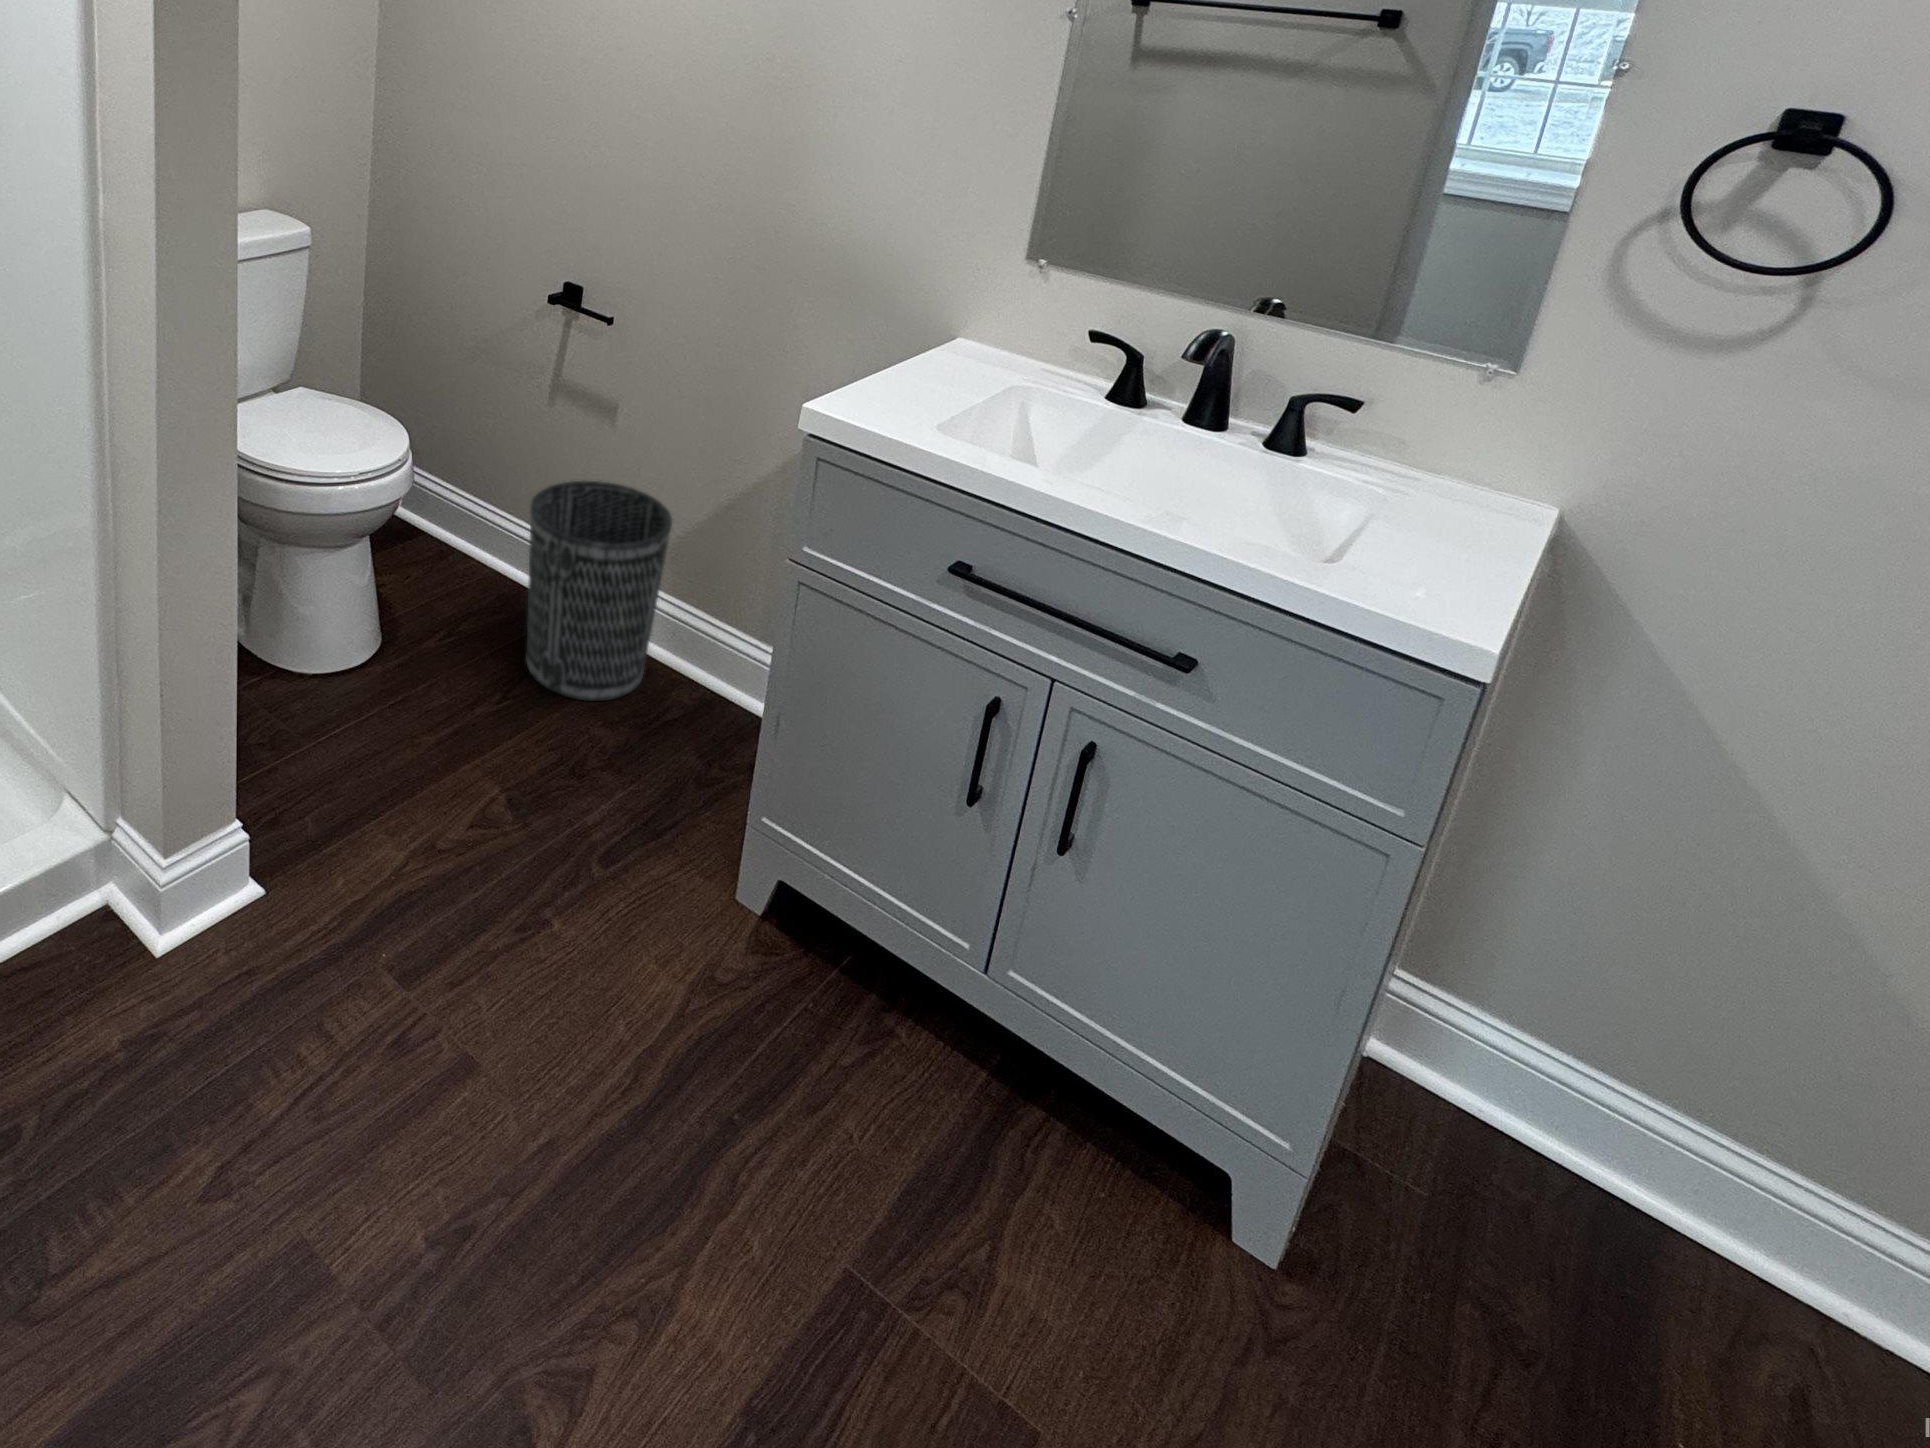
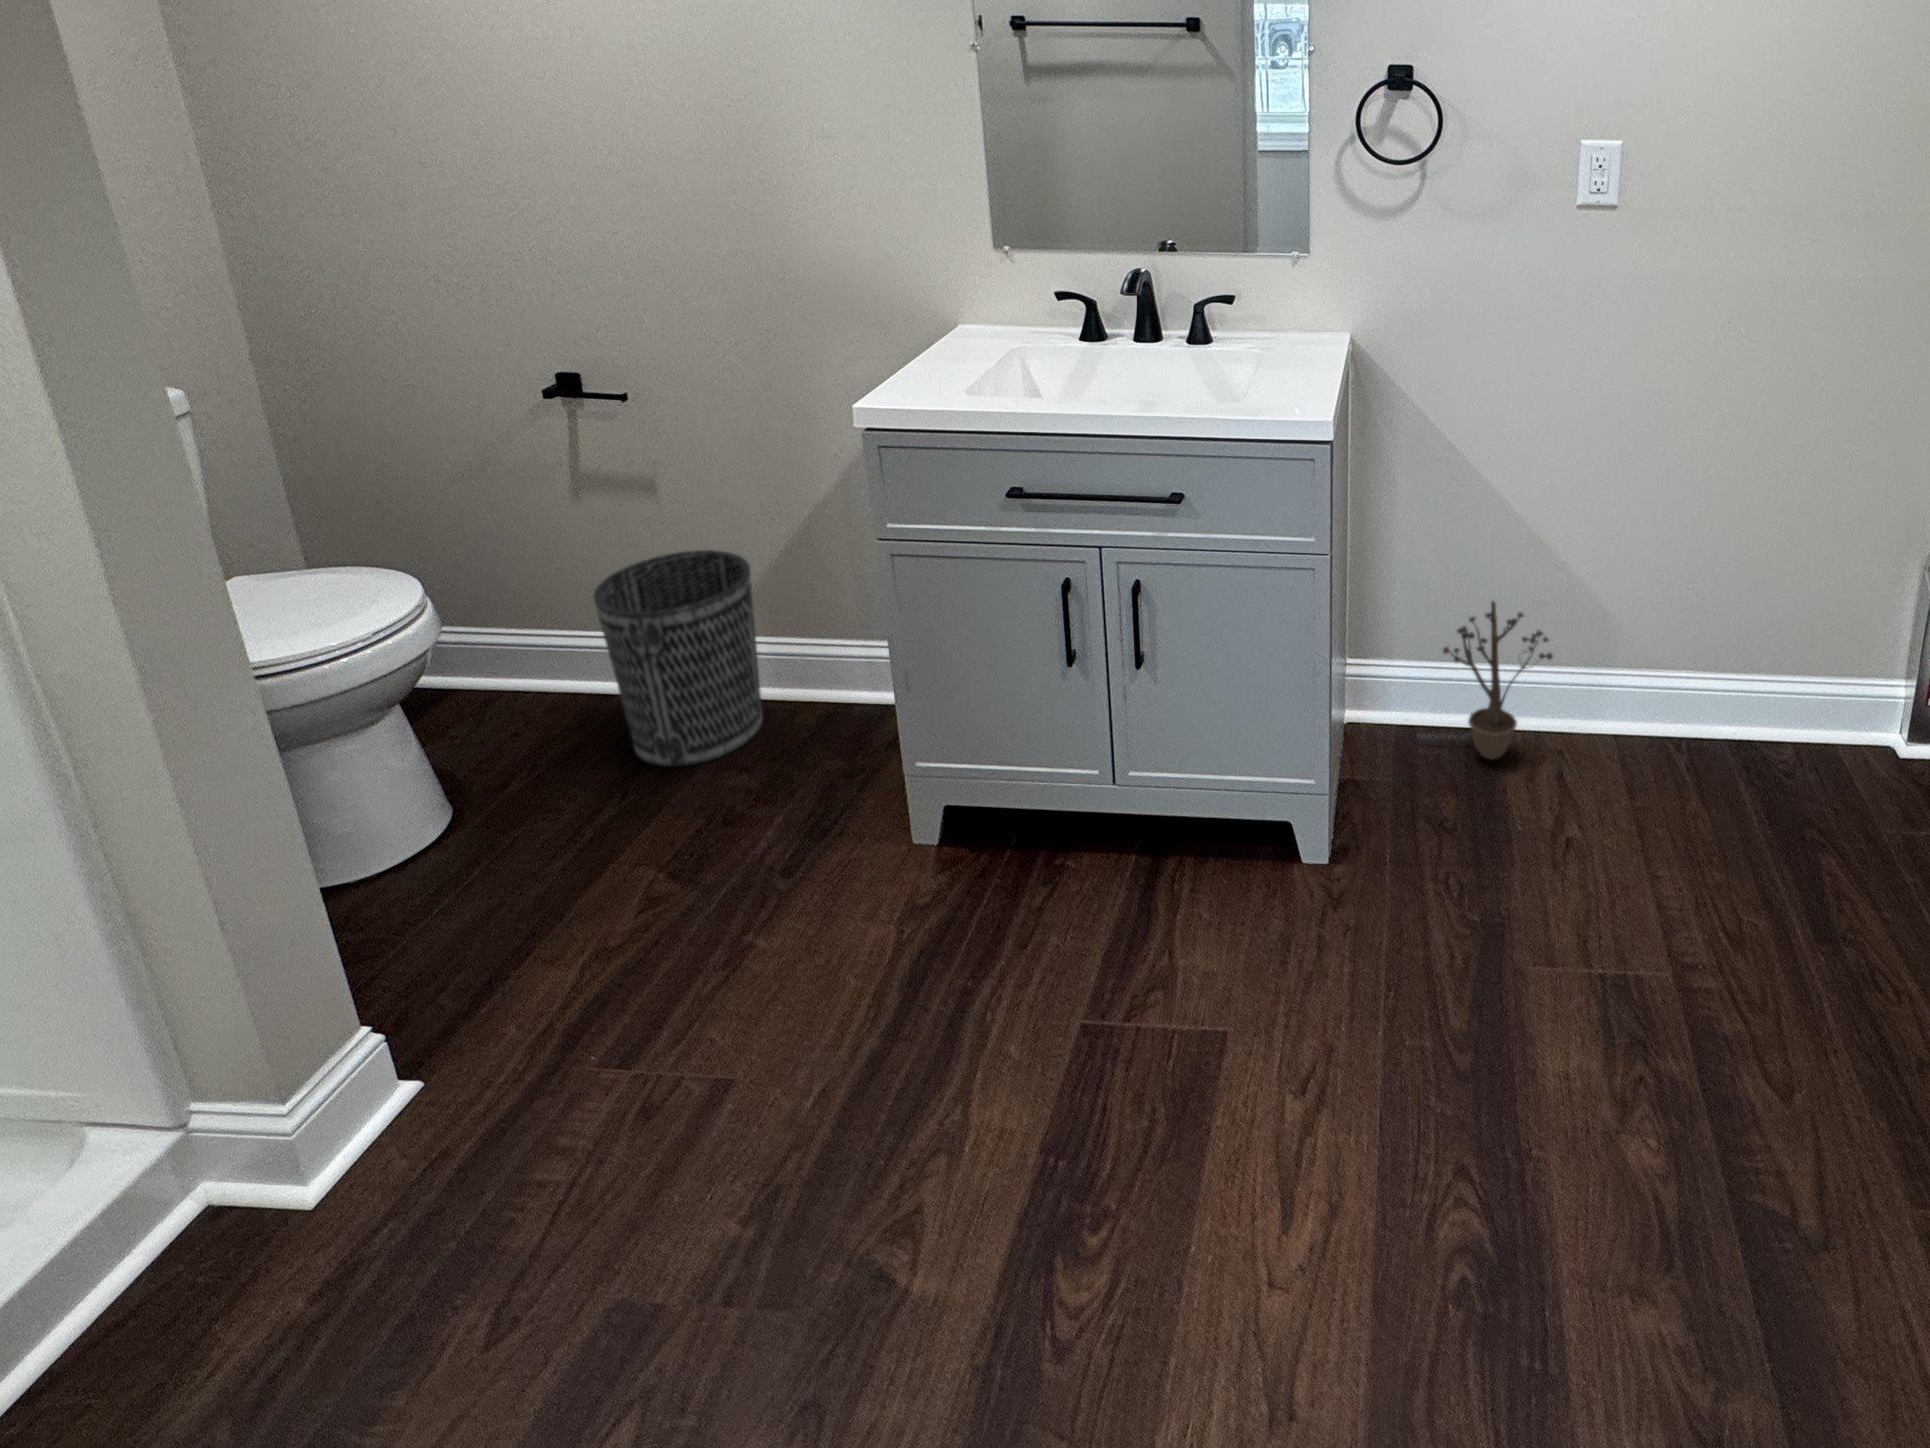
decorative plant: none [1489,1023,1838,1271] -> present [1424,601,1552,760]

